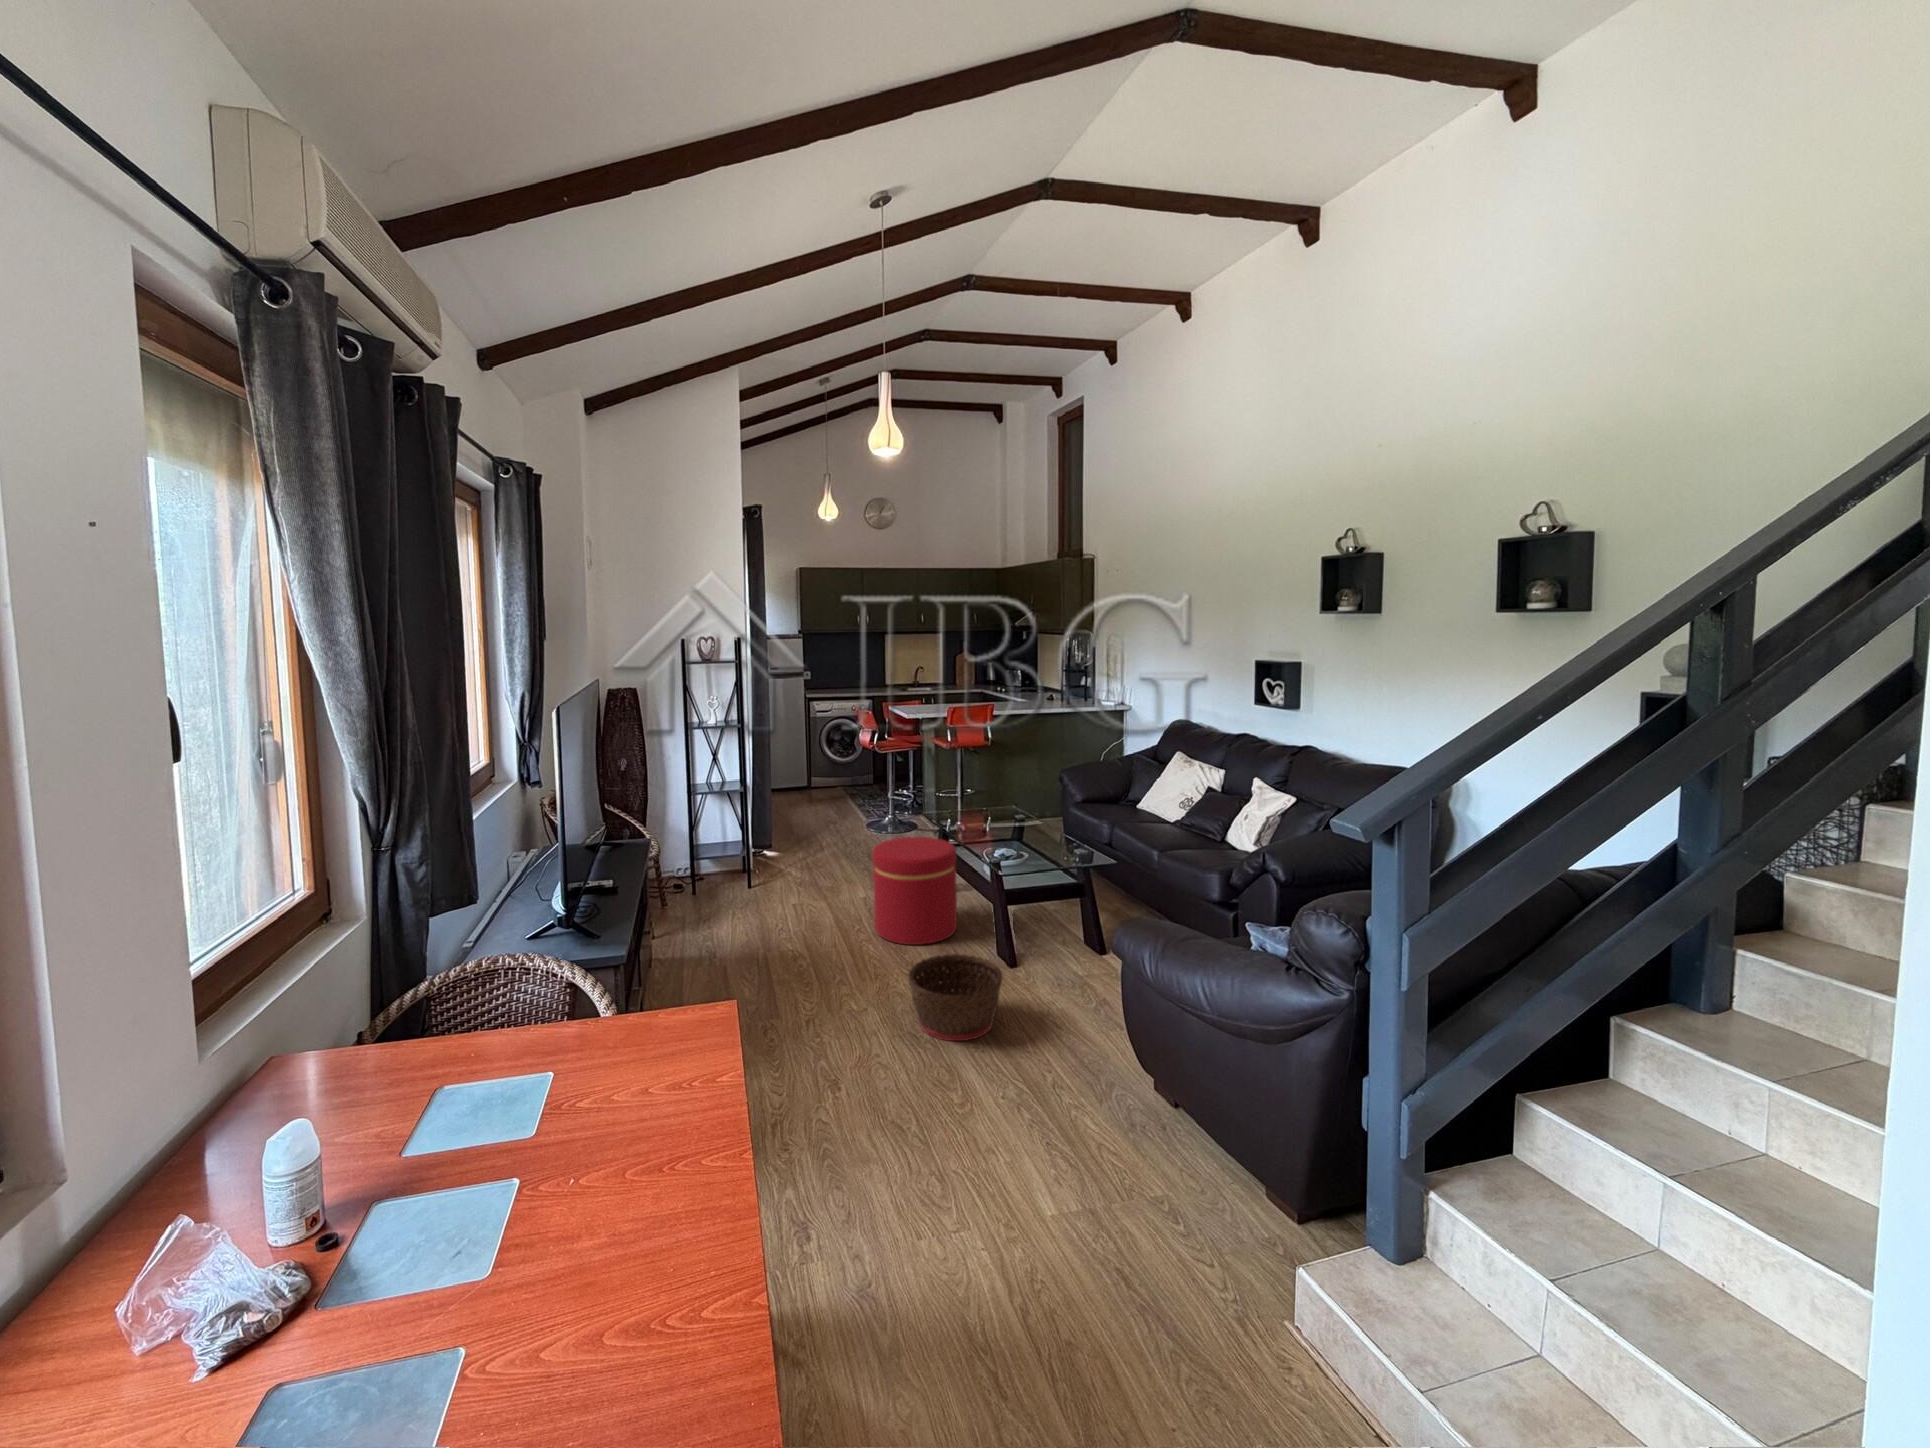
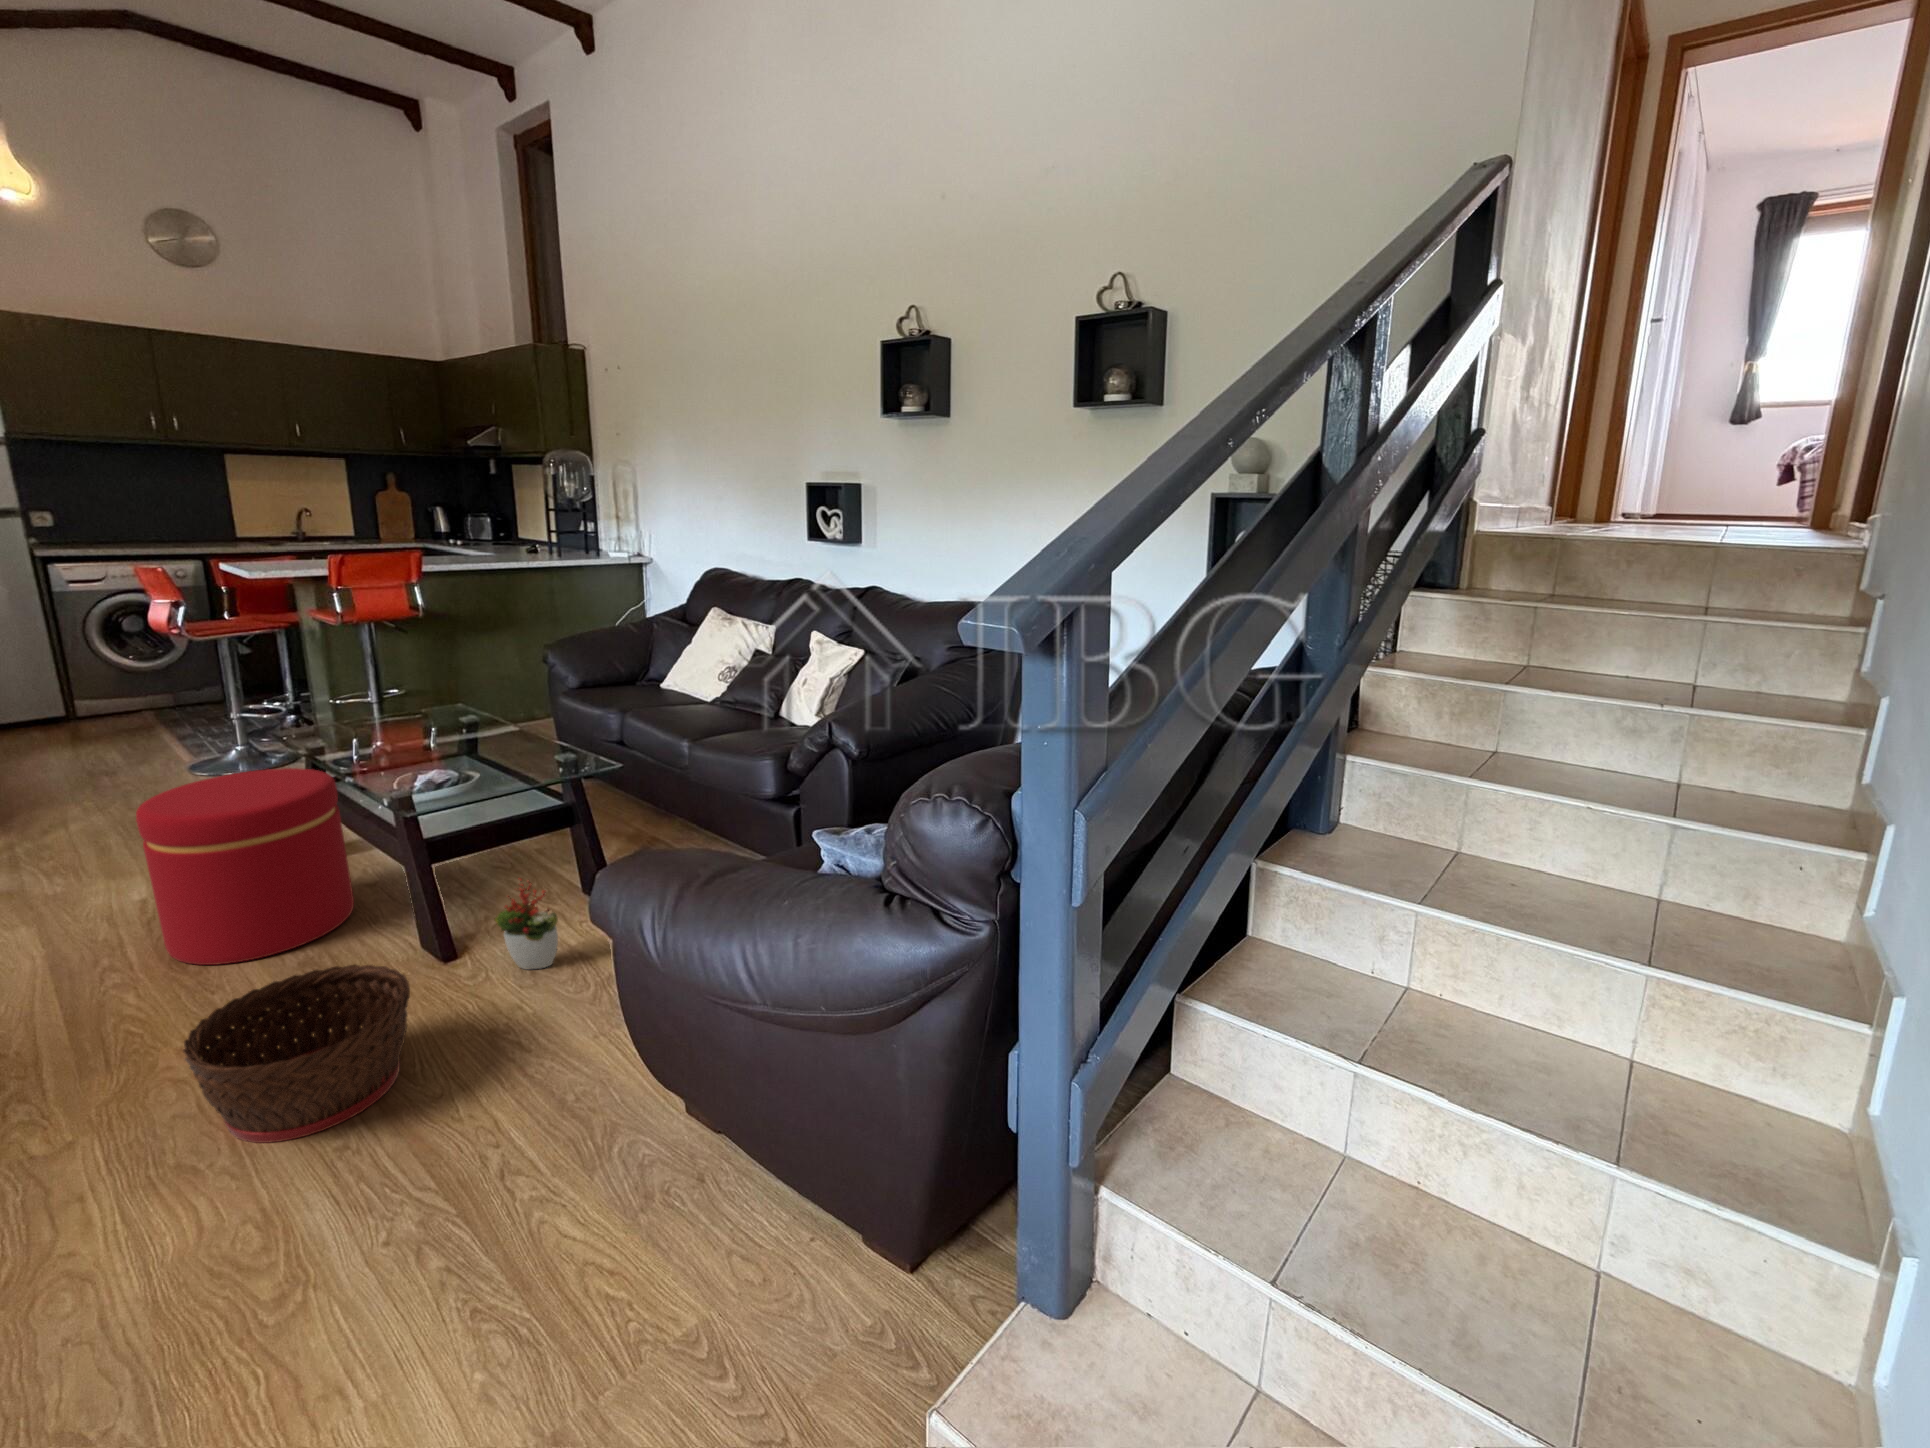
decorative plant: none [1038,926,1074,988] -> present [495,879,558,969]

